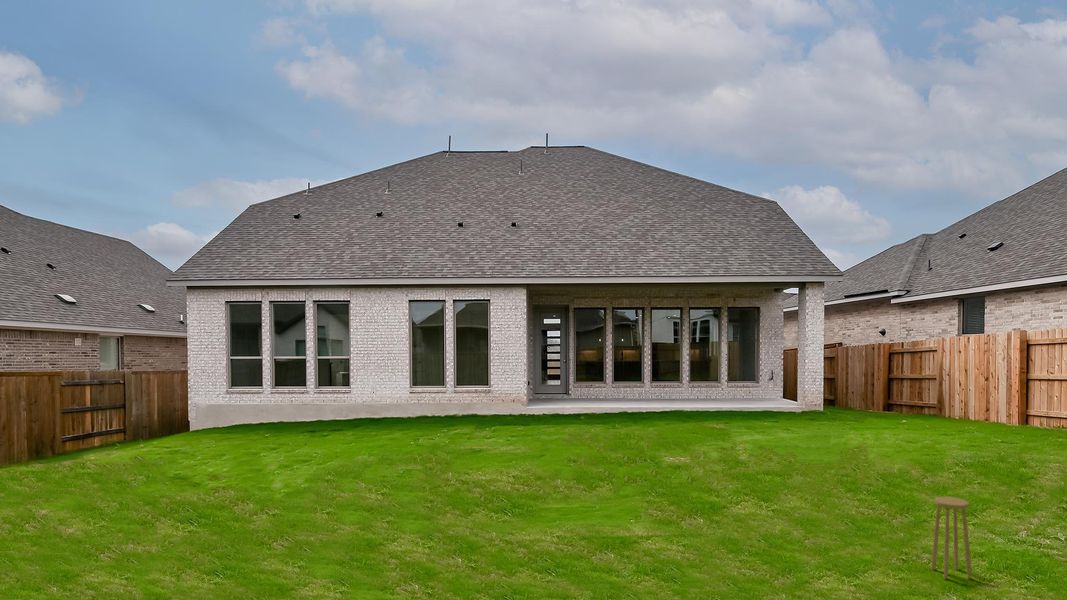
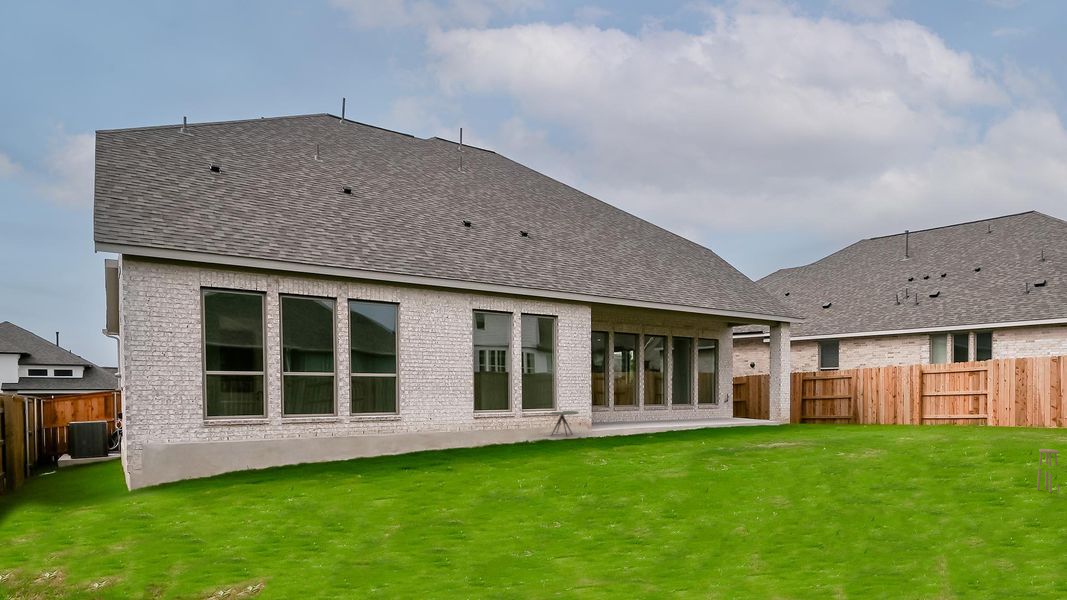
round table: none [467,385,506,416] -> present [549,411,579,435]

